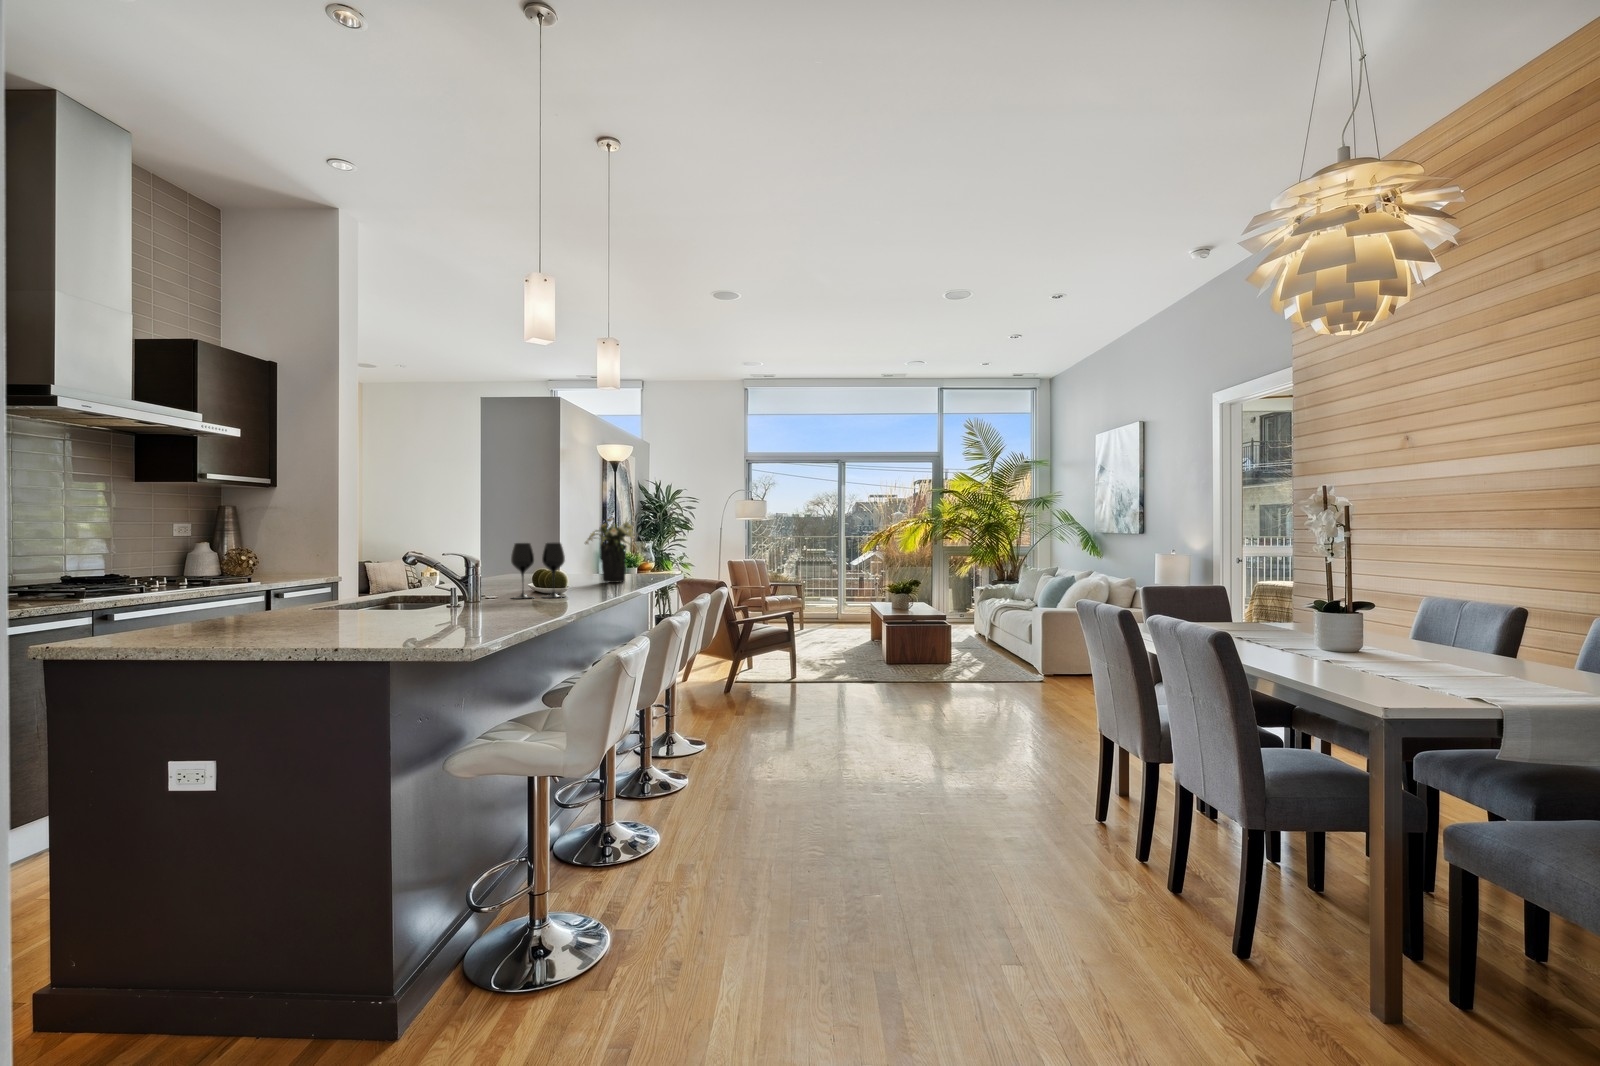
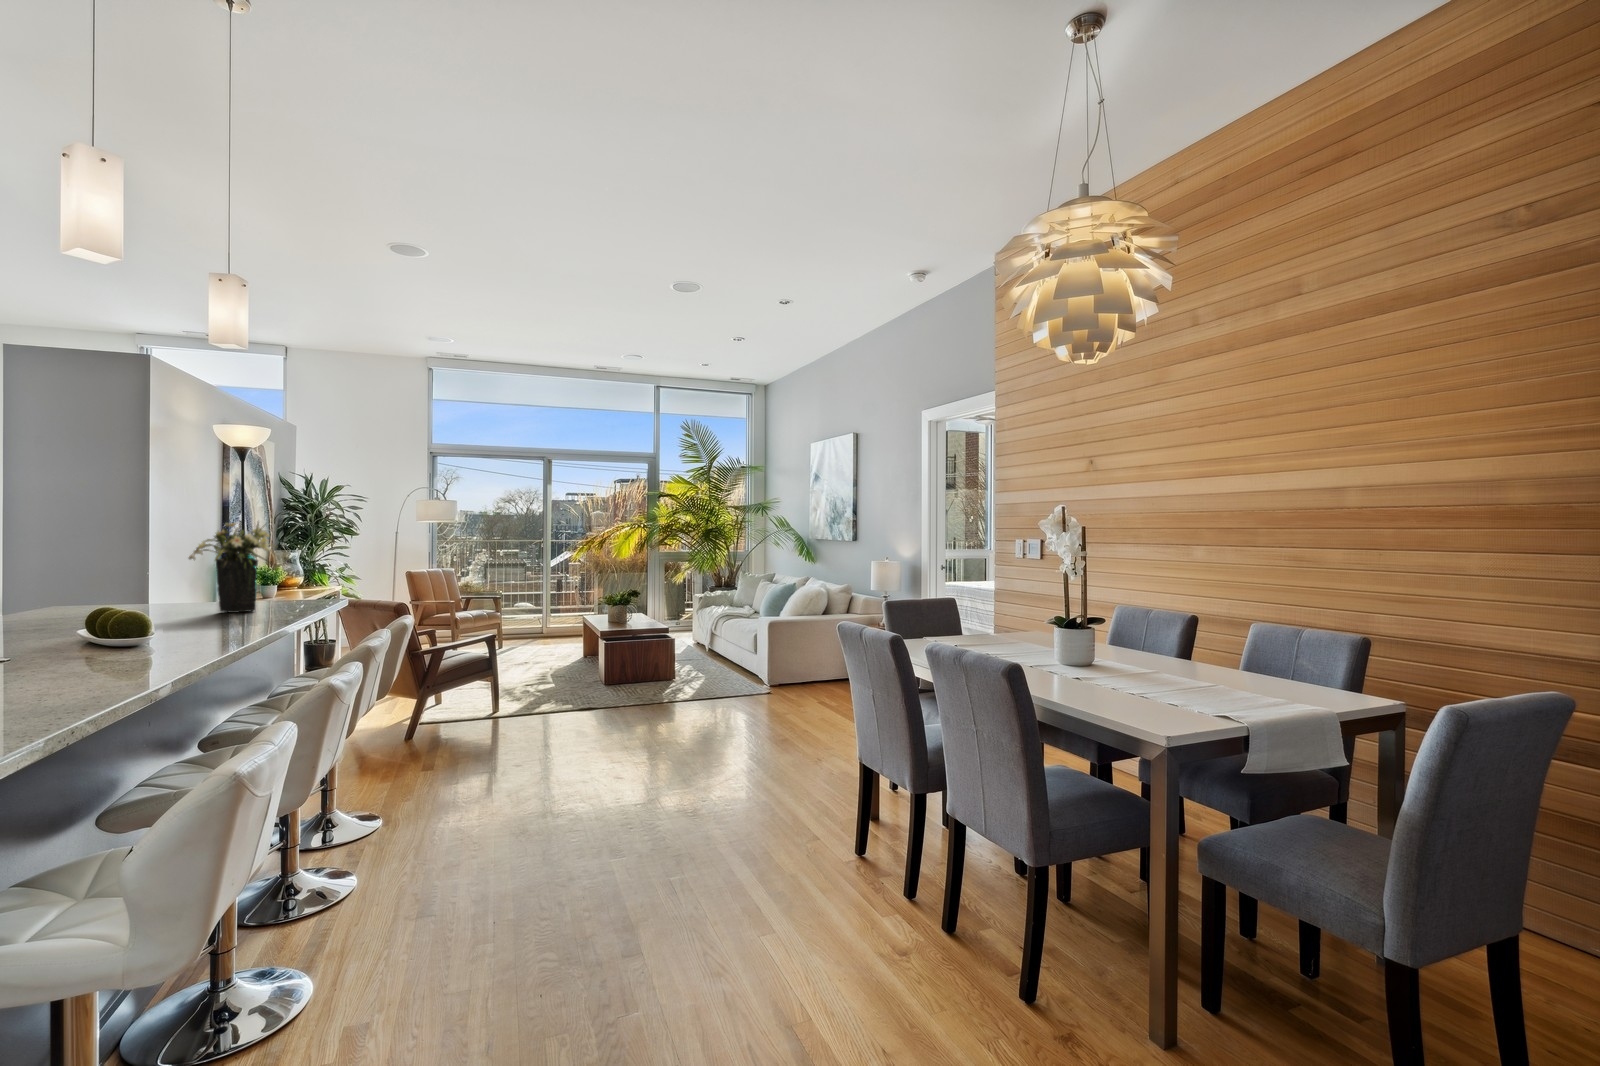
wine glass: present [511,543,565,599] -> none [36,562,144,653]

